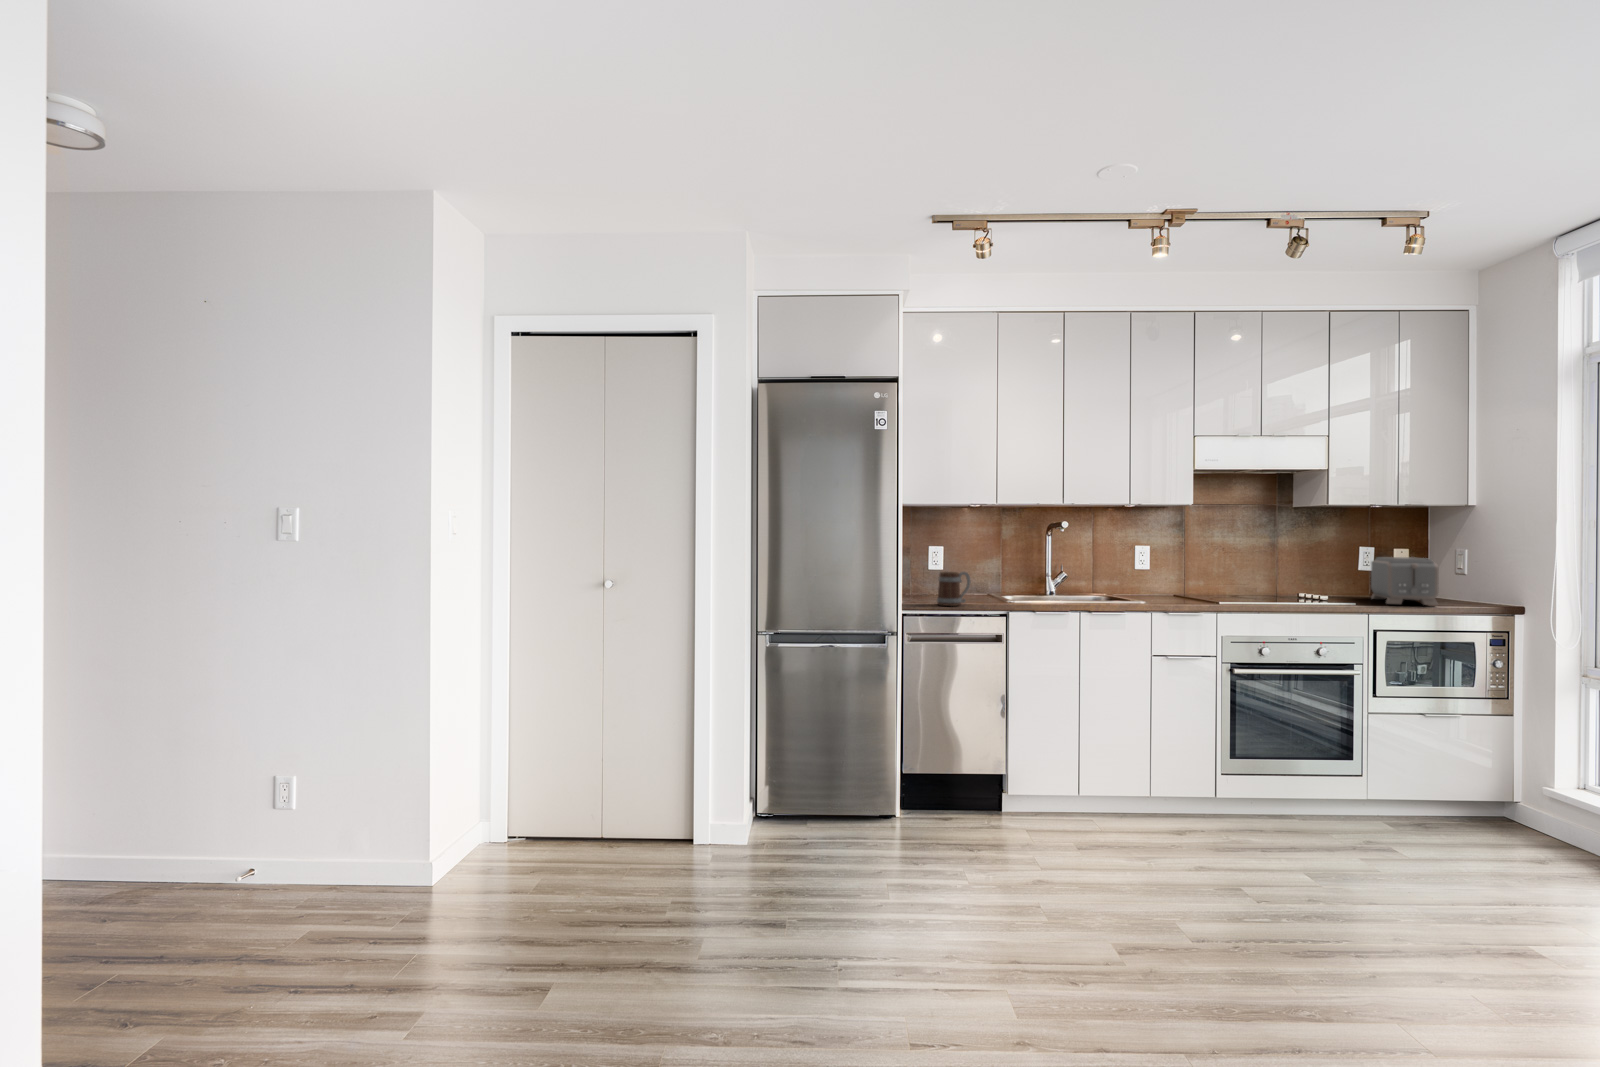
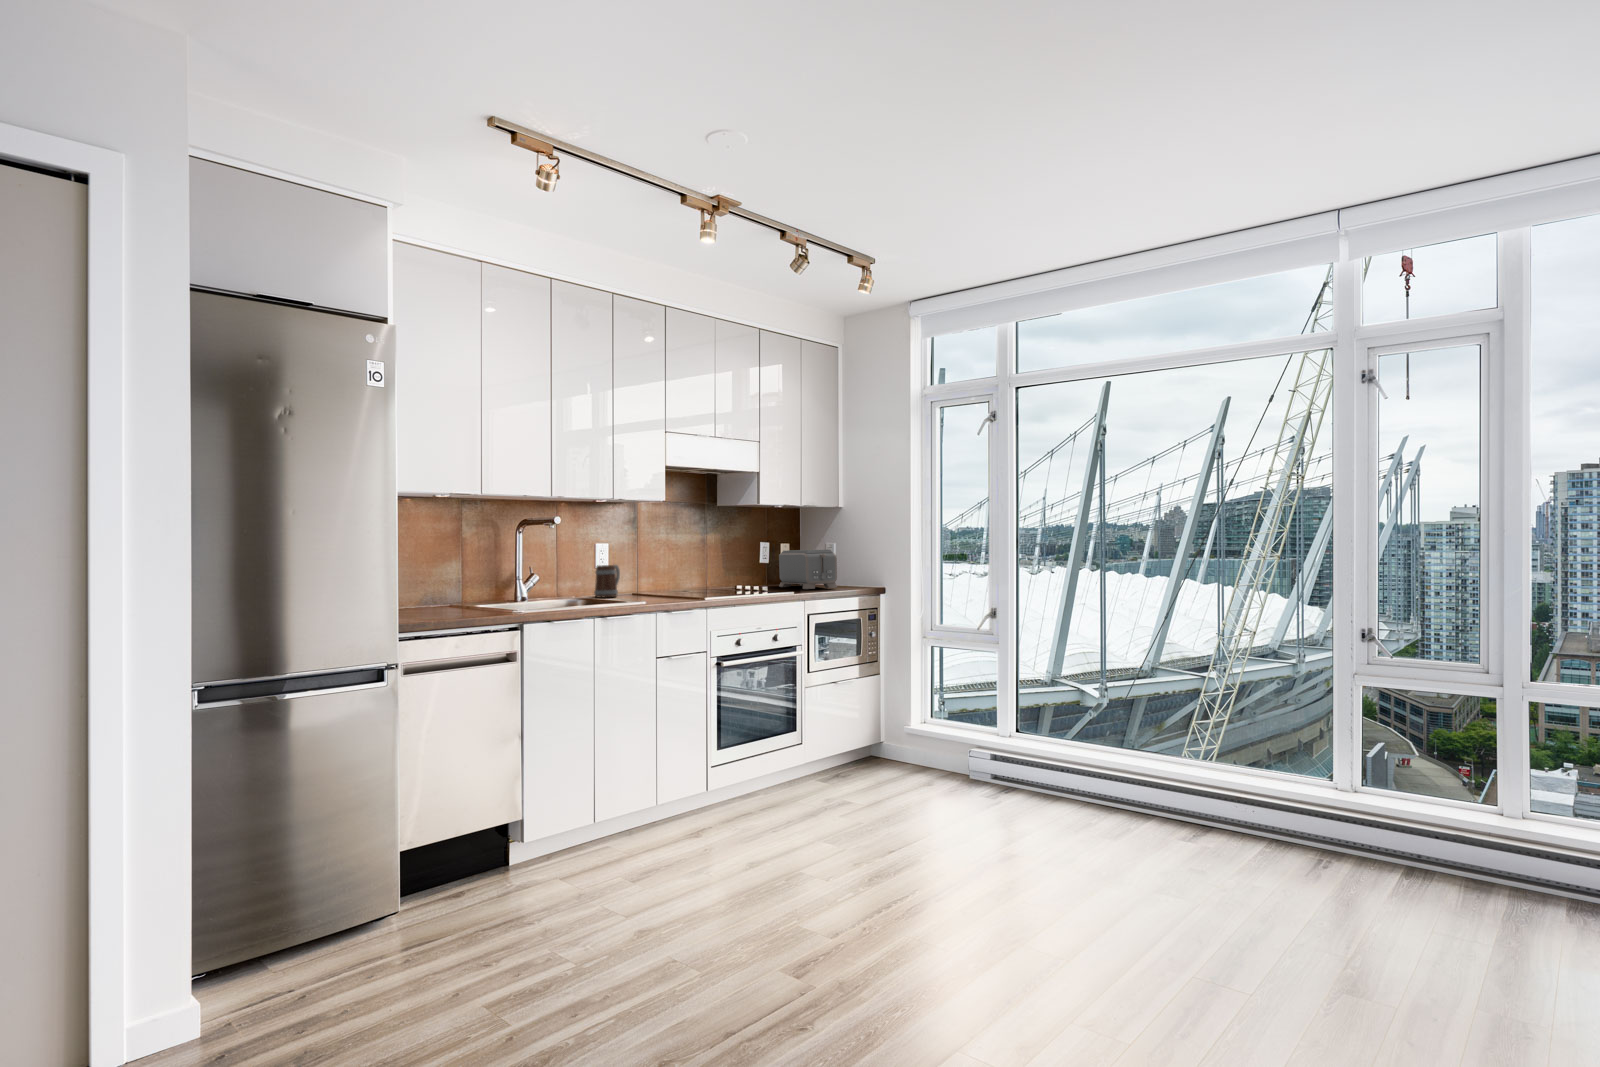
mug: present [937,572,971,606] -> present [594,565,620,597]

